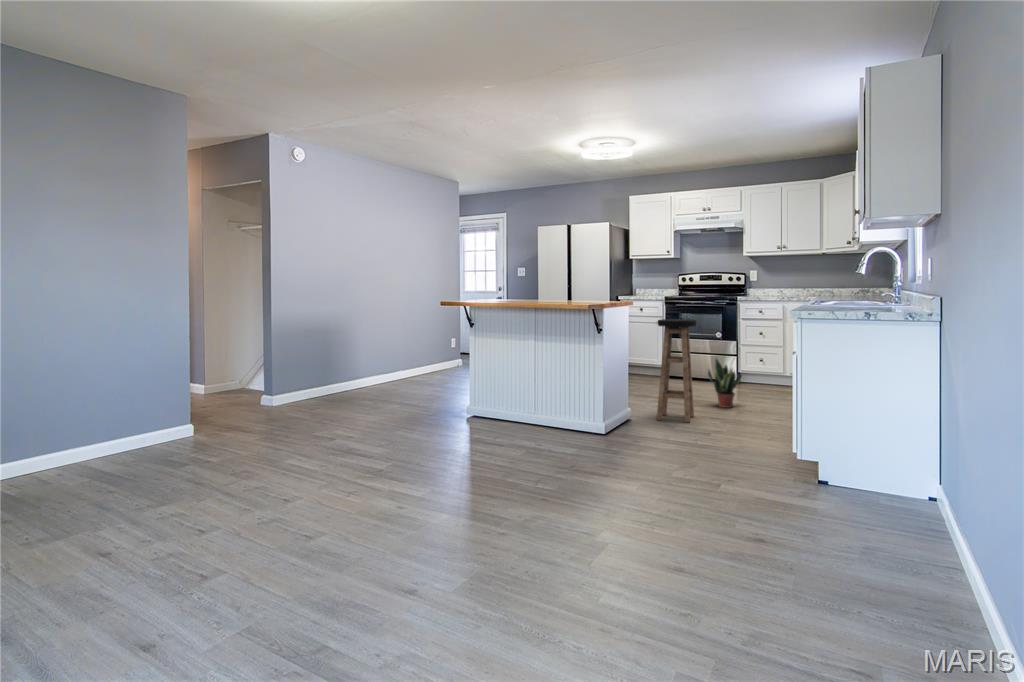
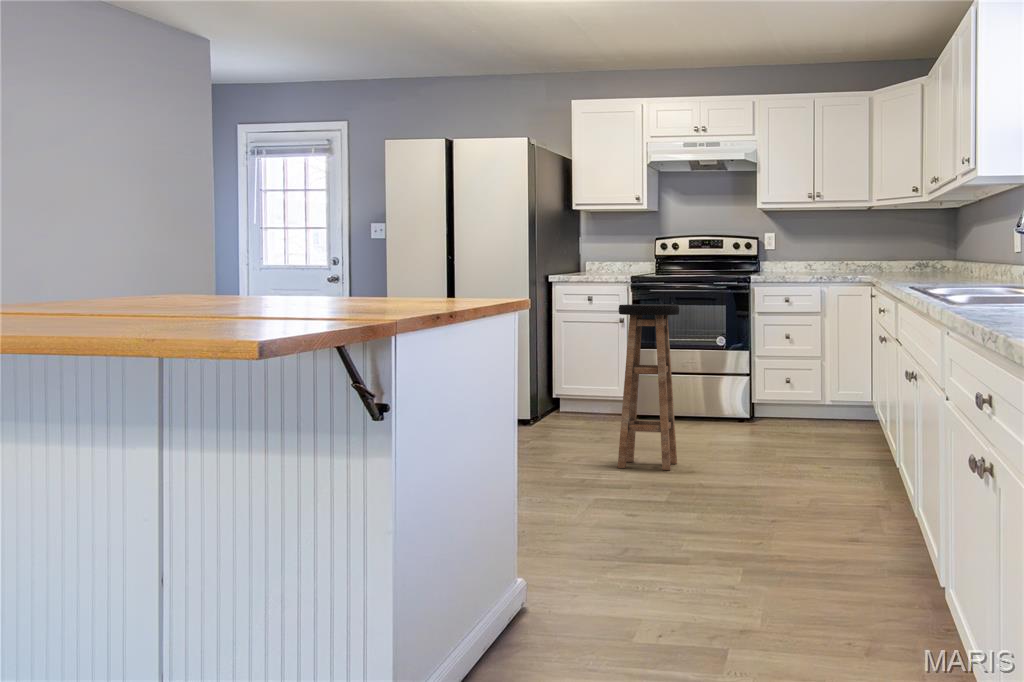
potted plant: present [708,359,742,408] -> none [700,368,754,452]

